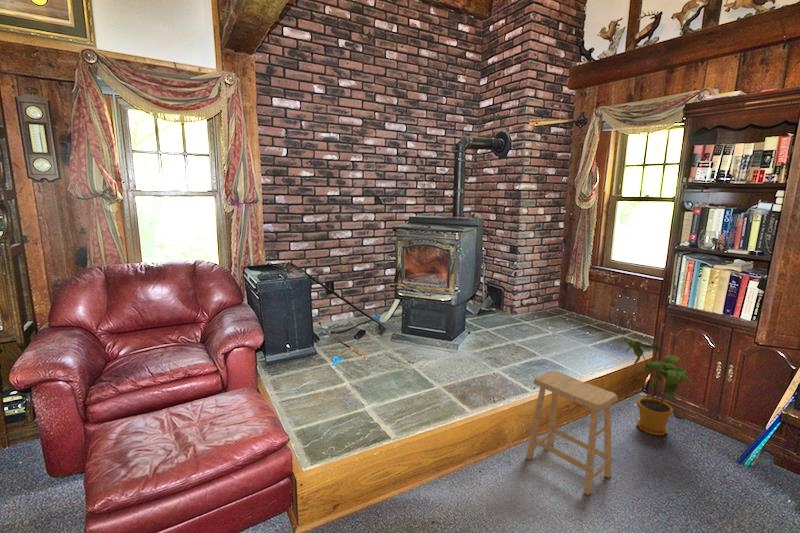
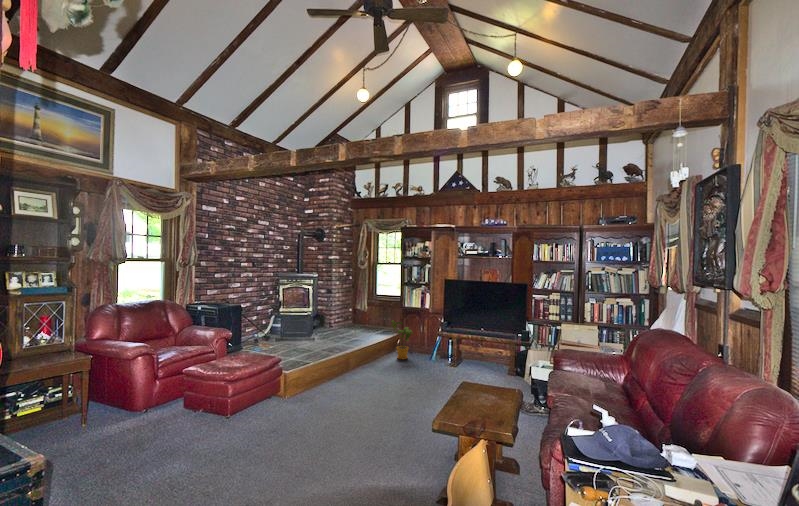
footstool: present [526,370,618,495] -> none [361,334,392,375]

